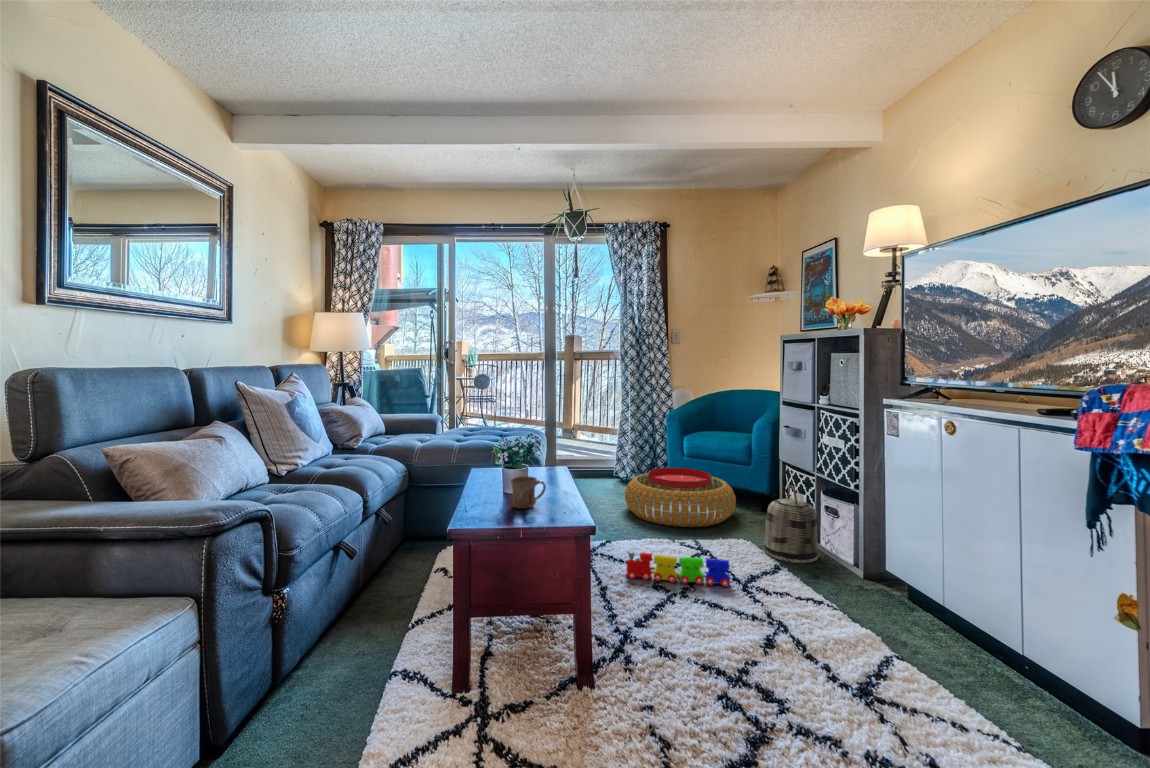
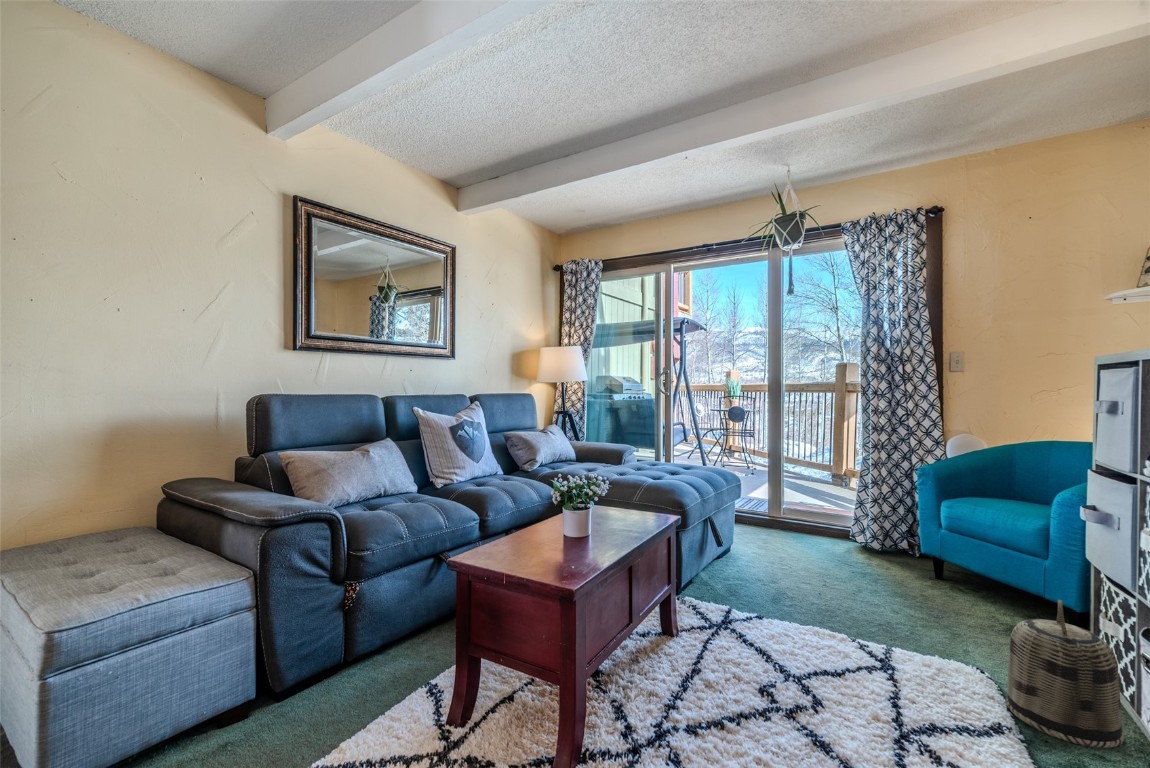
pouf: present [625,468,736,527] -> none [820,540,1006,638]
mug: present [511,476,546,509] -> none [535,512,573,548]
toy train: present [626,551,731,587] -> none [734,636,884,729]

